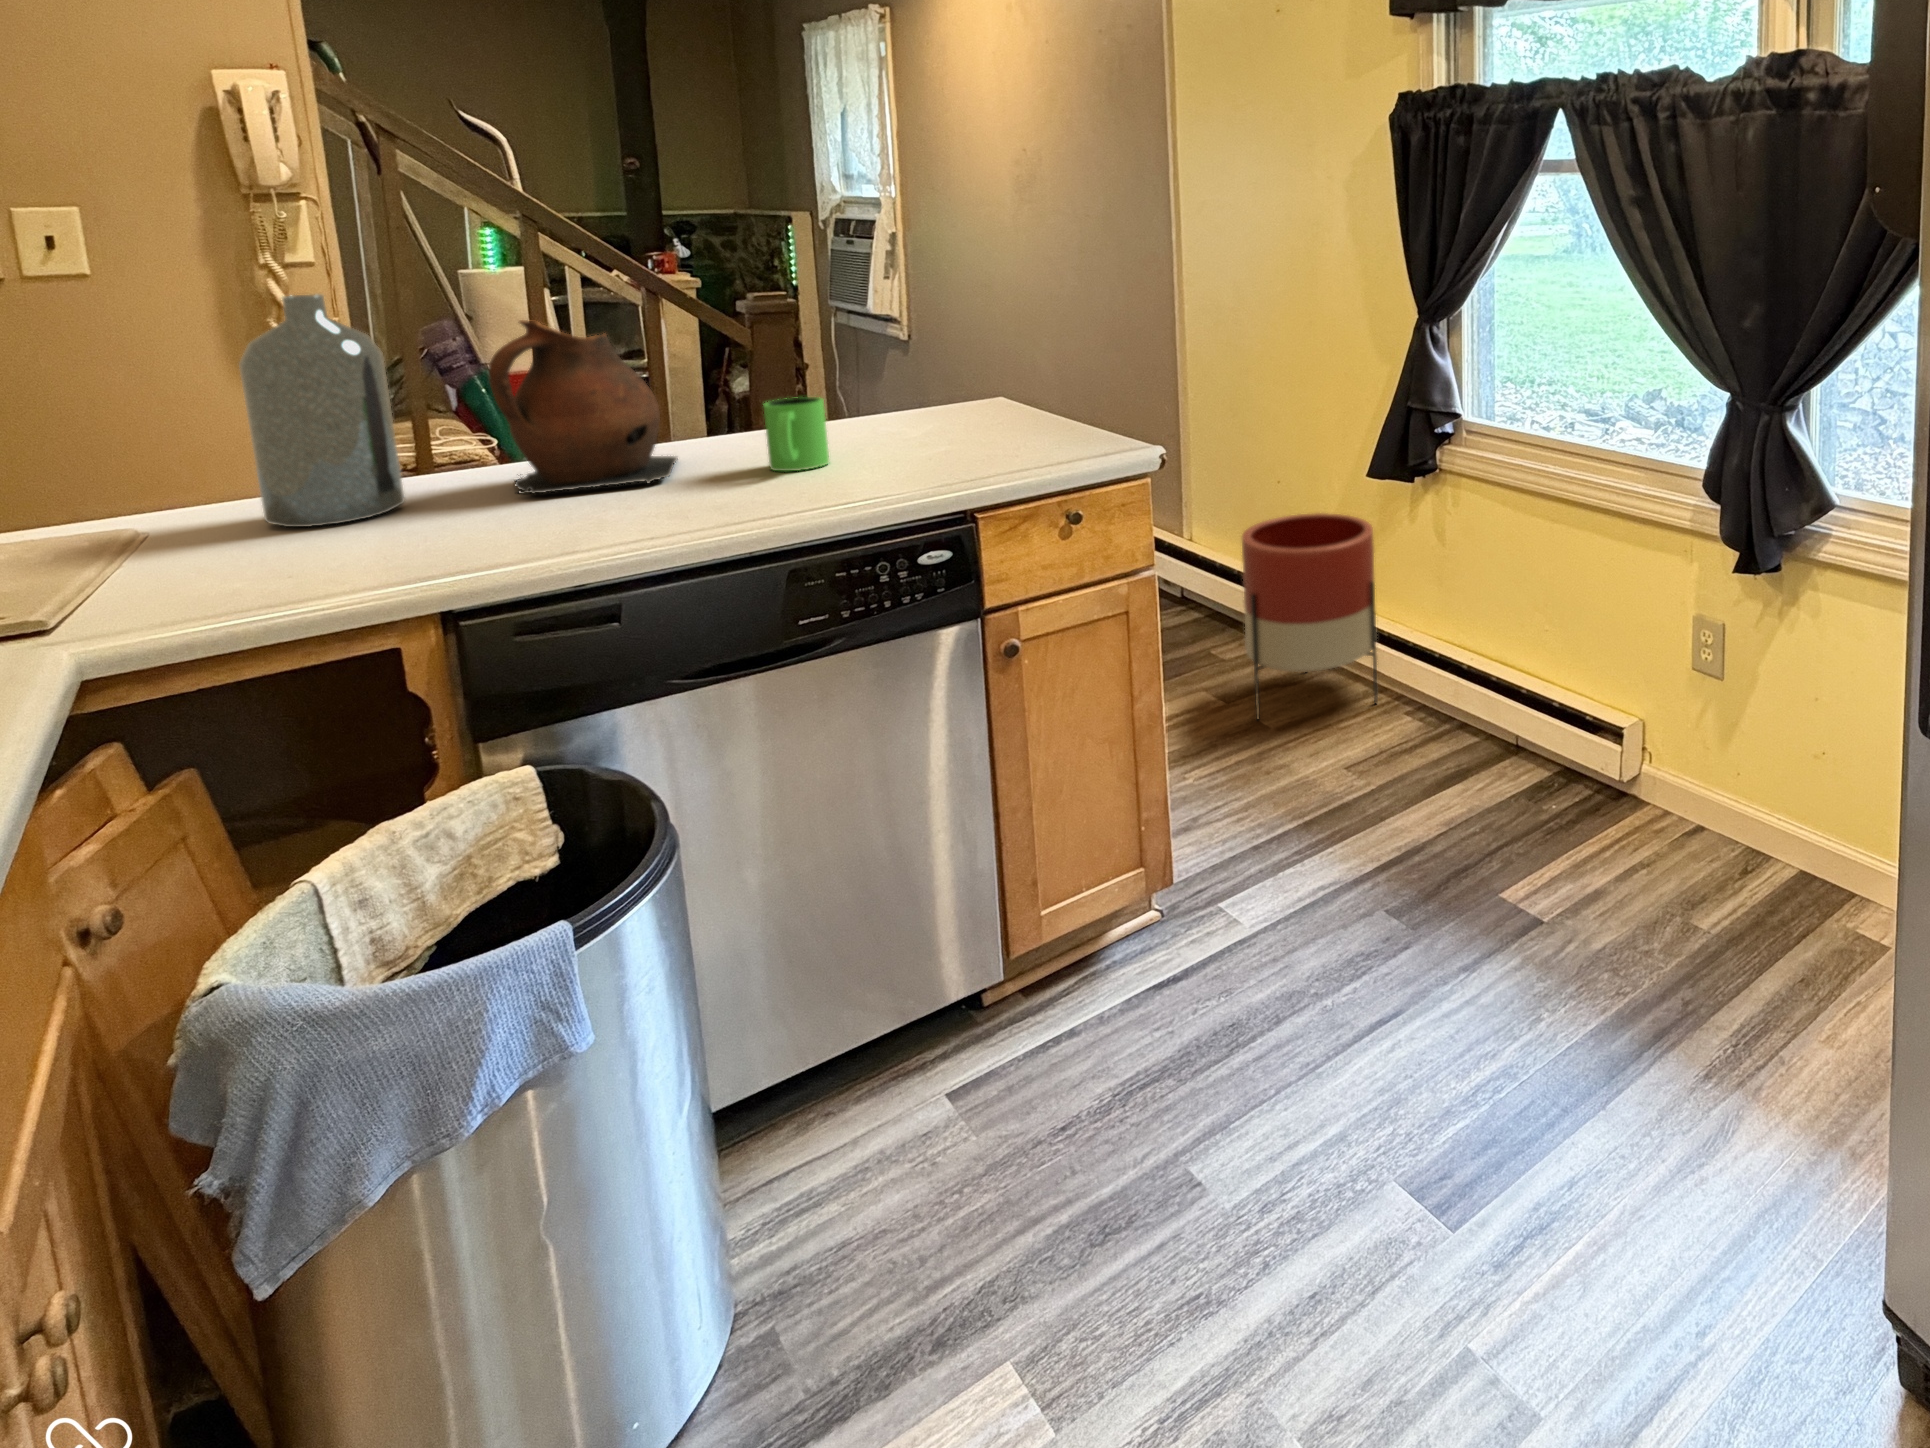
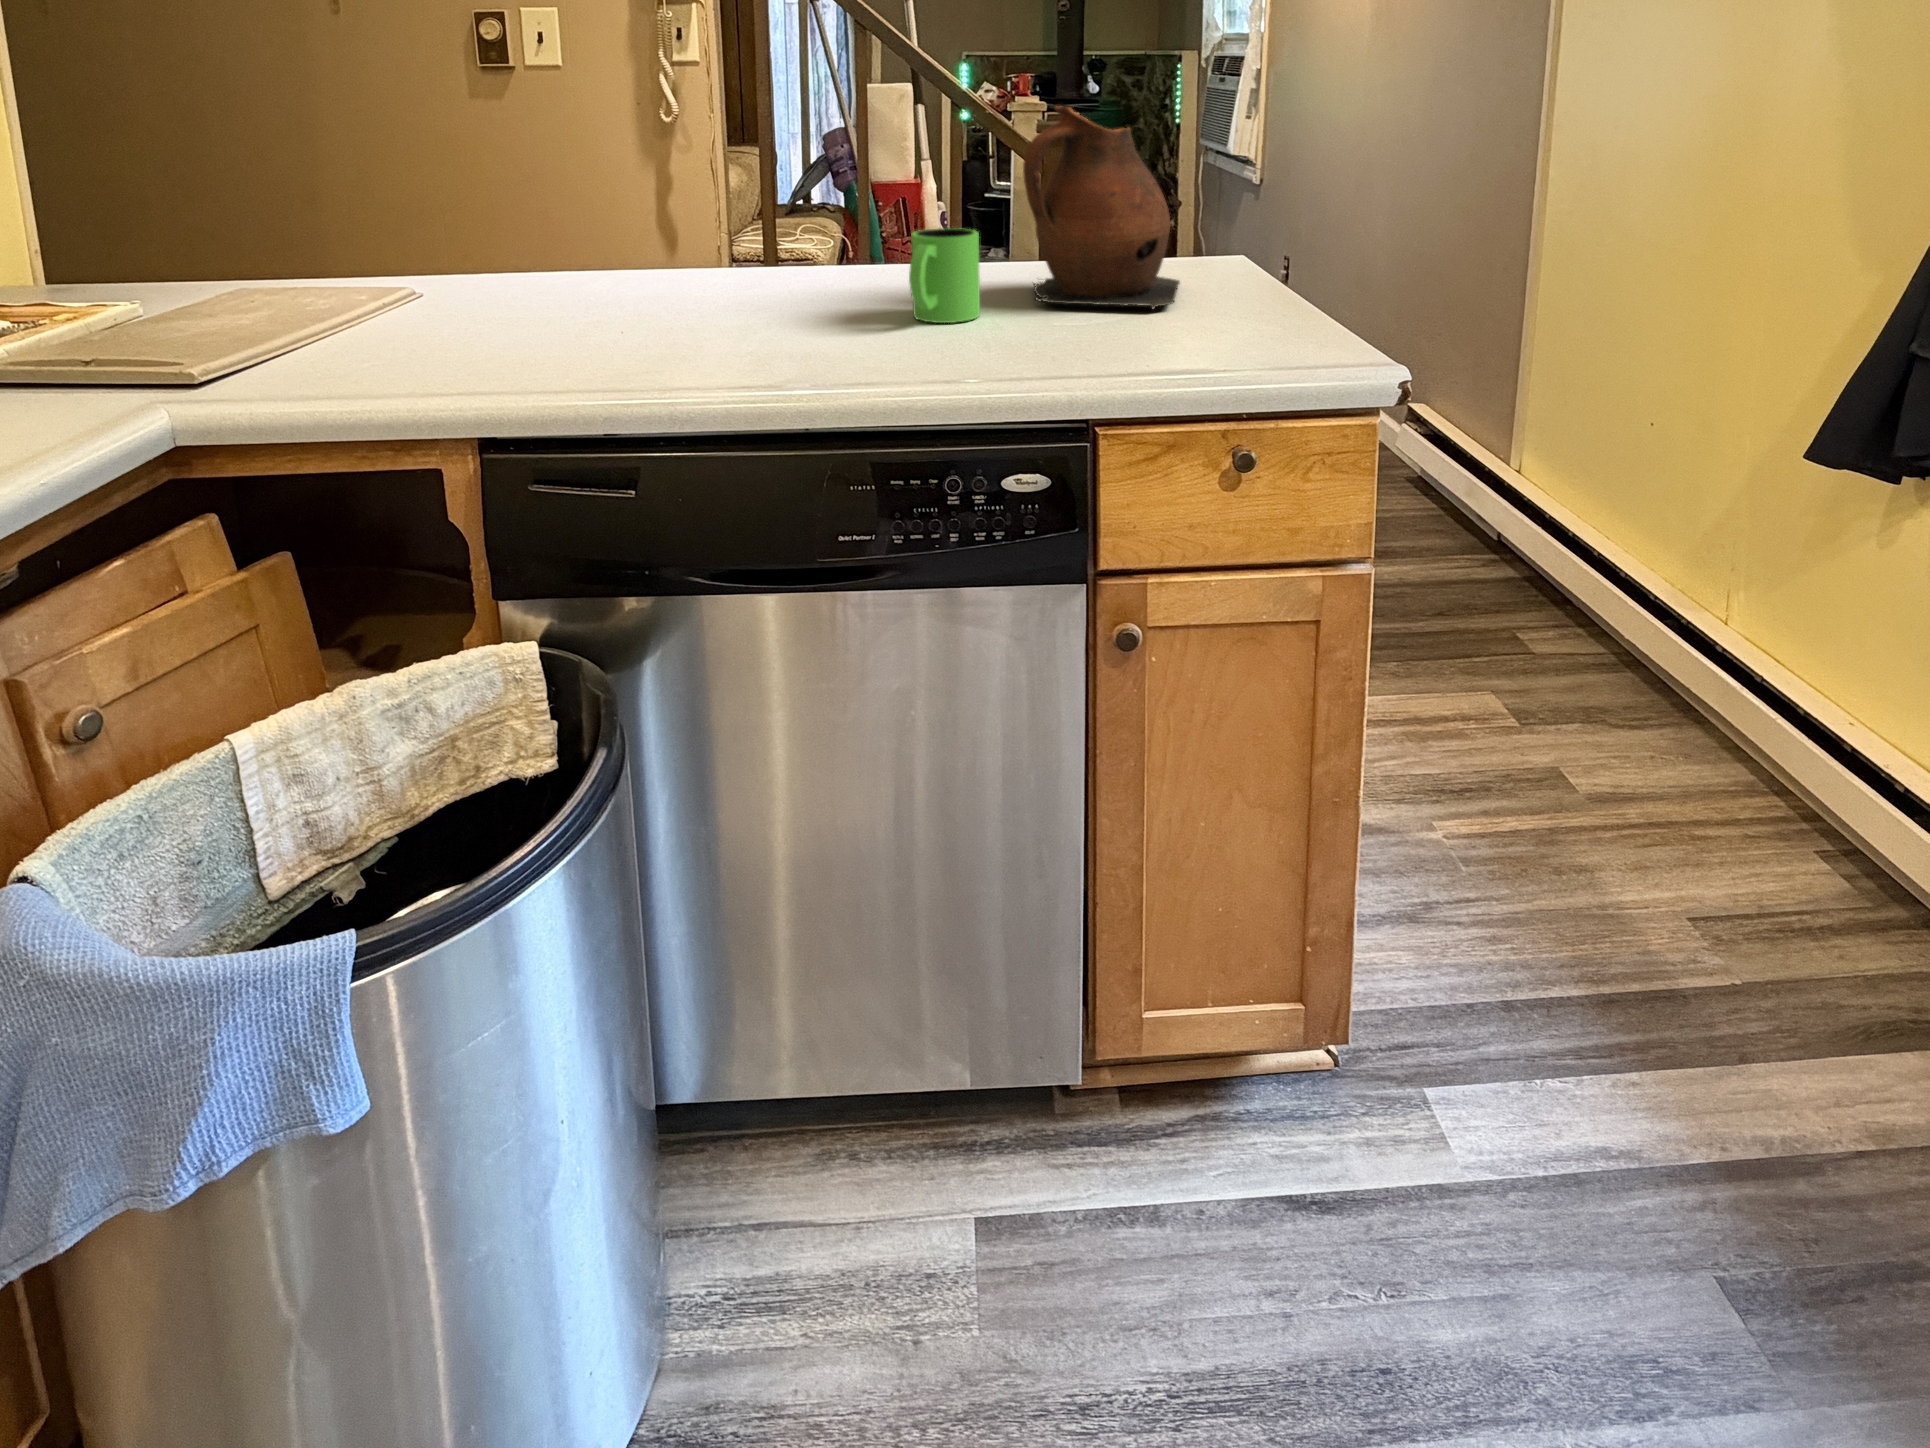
bottle: present [239,294,405,527] -> none [487,72,610,310]
ceramic pitcher: present [488,320,677,494] -> present [1023,106,1180,309]
planter: present [1242,513,1378,719] -> none [1555,481,1801,815]

